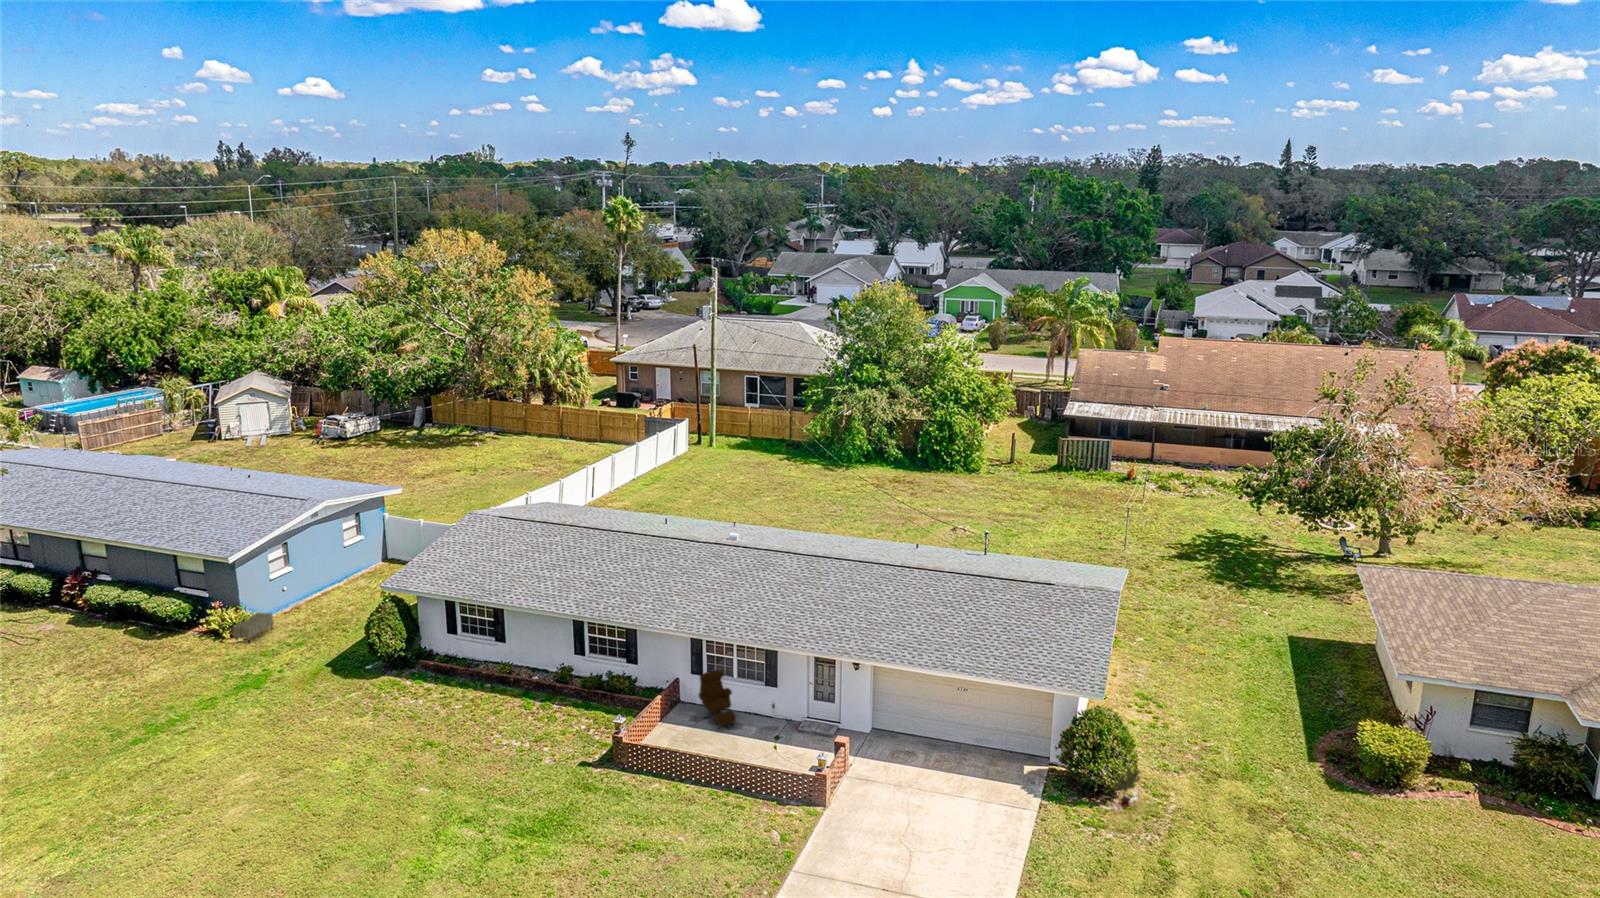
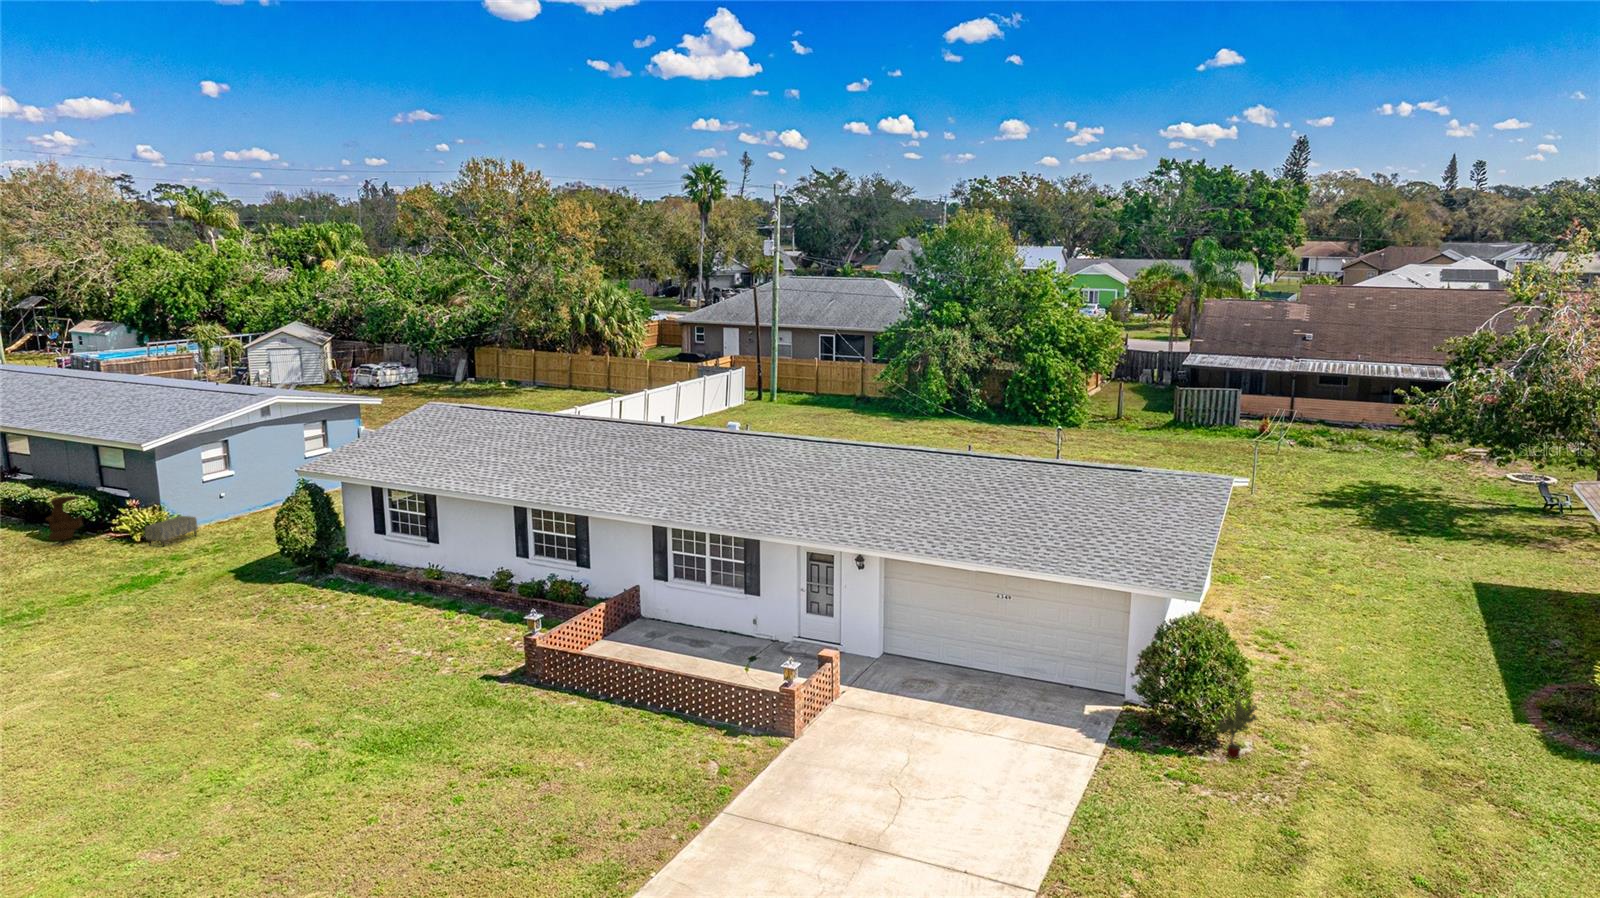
lounge chair: present [699,670,736,729] -> present [46,496,83,543]

